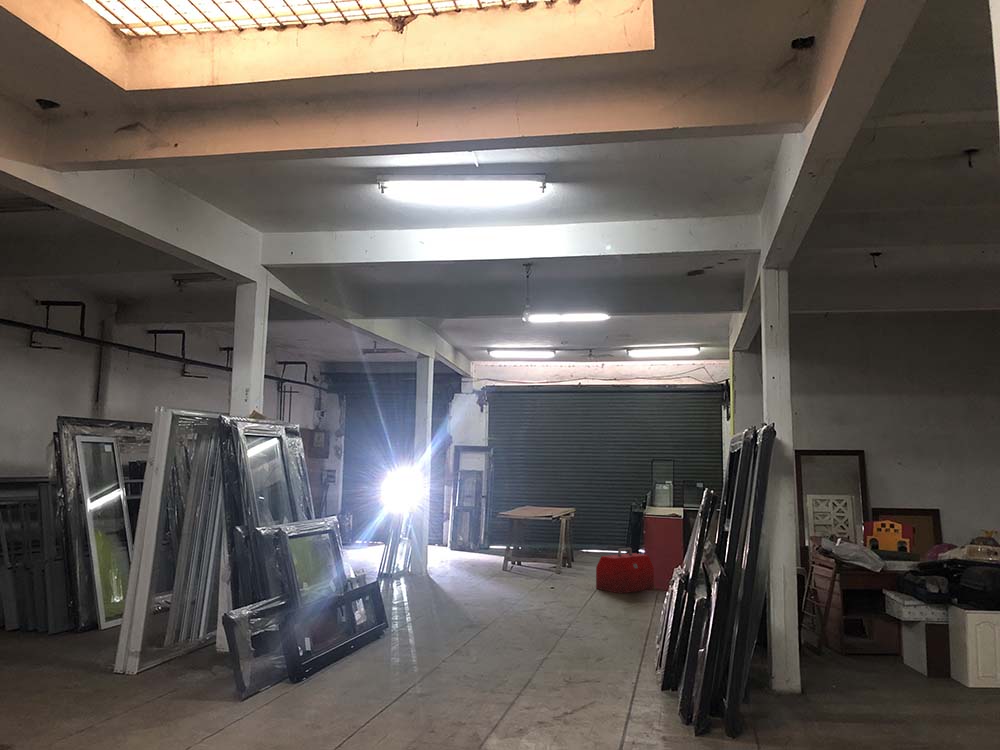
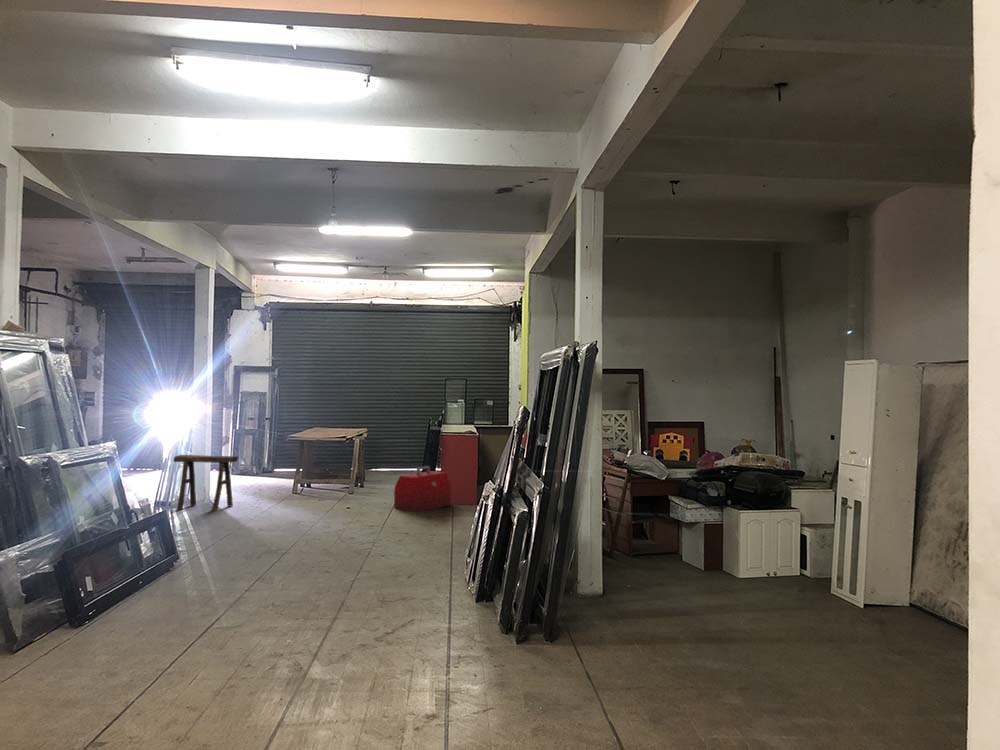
stool: none [398,528,452,581] -> present [174,455,238,511]

